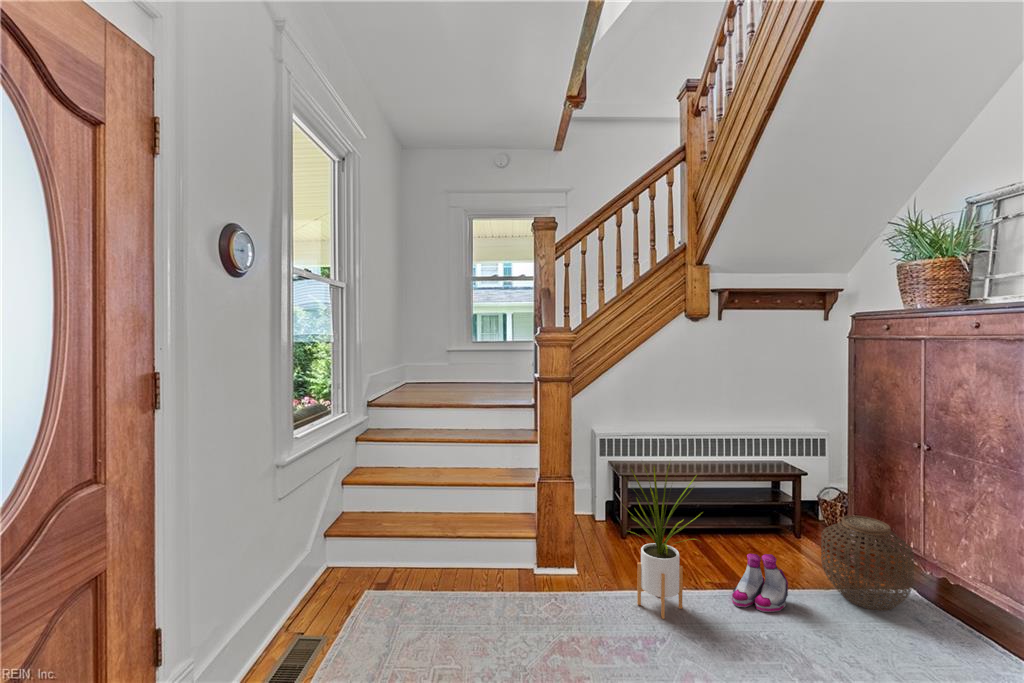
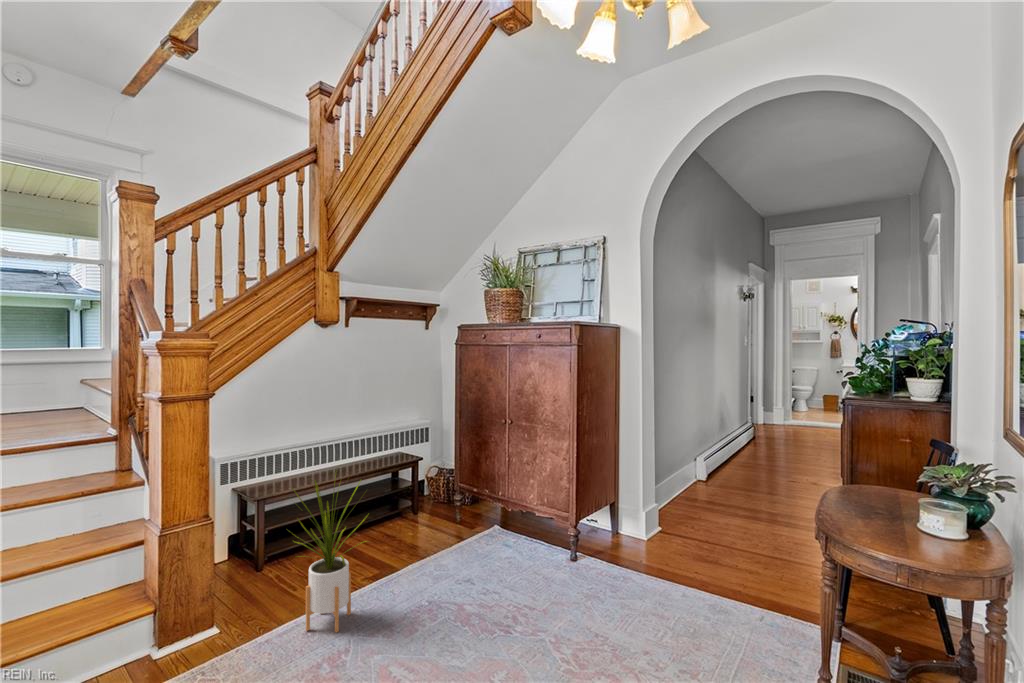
woven basket: present [821,516,914,611] -> none [446,483,503,553]
boots: present [732,554,788,612] -> none [388,534,431,591]

